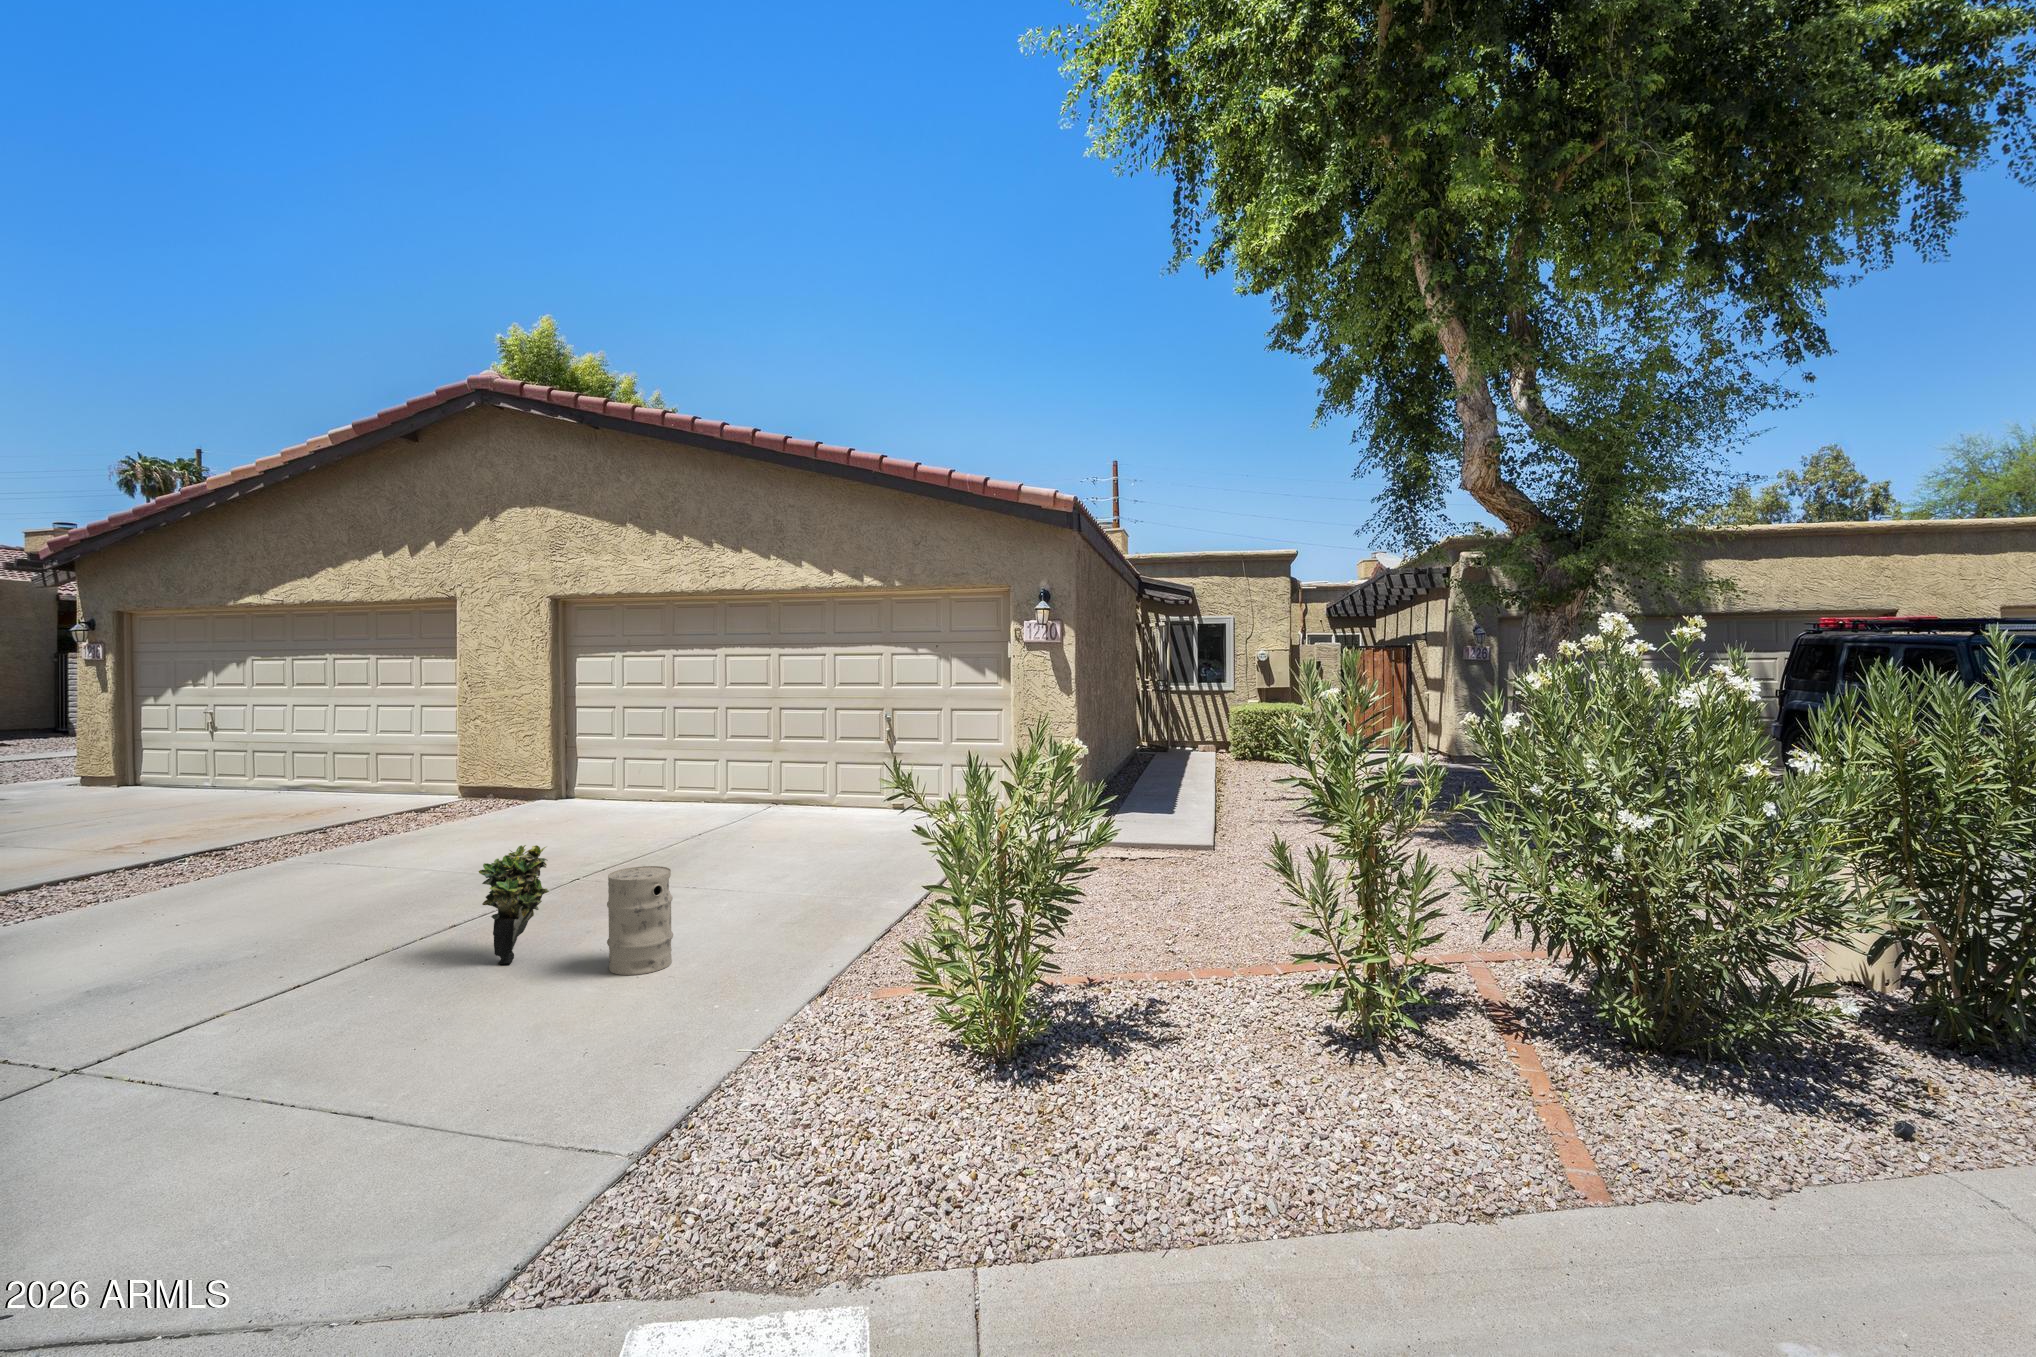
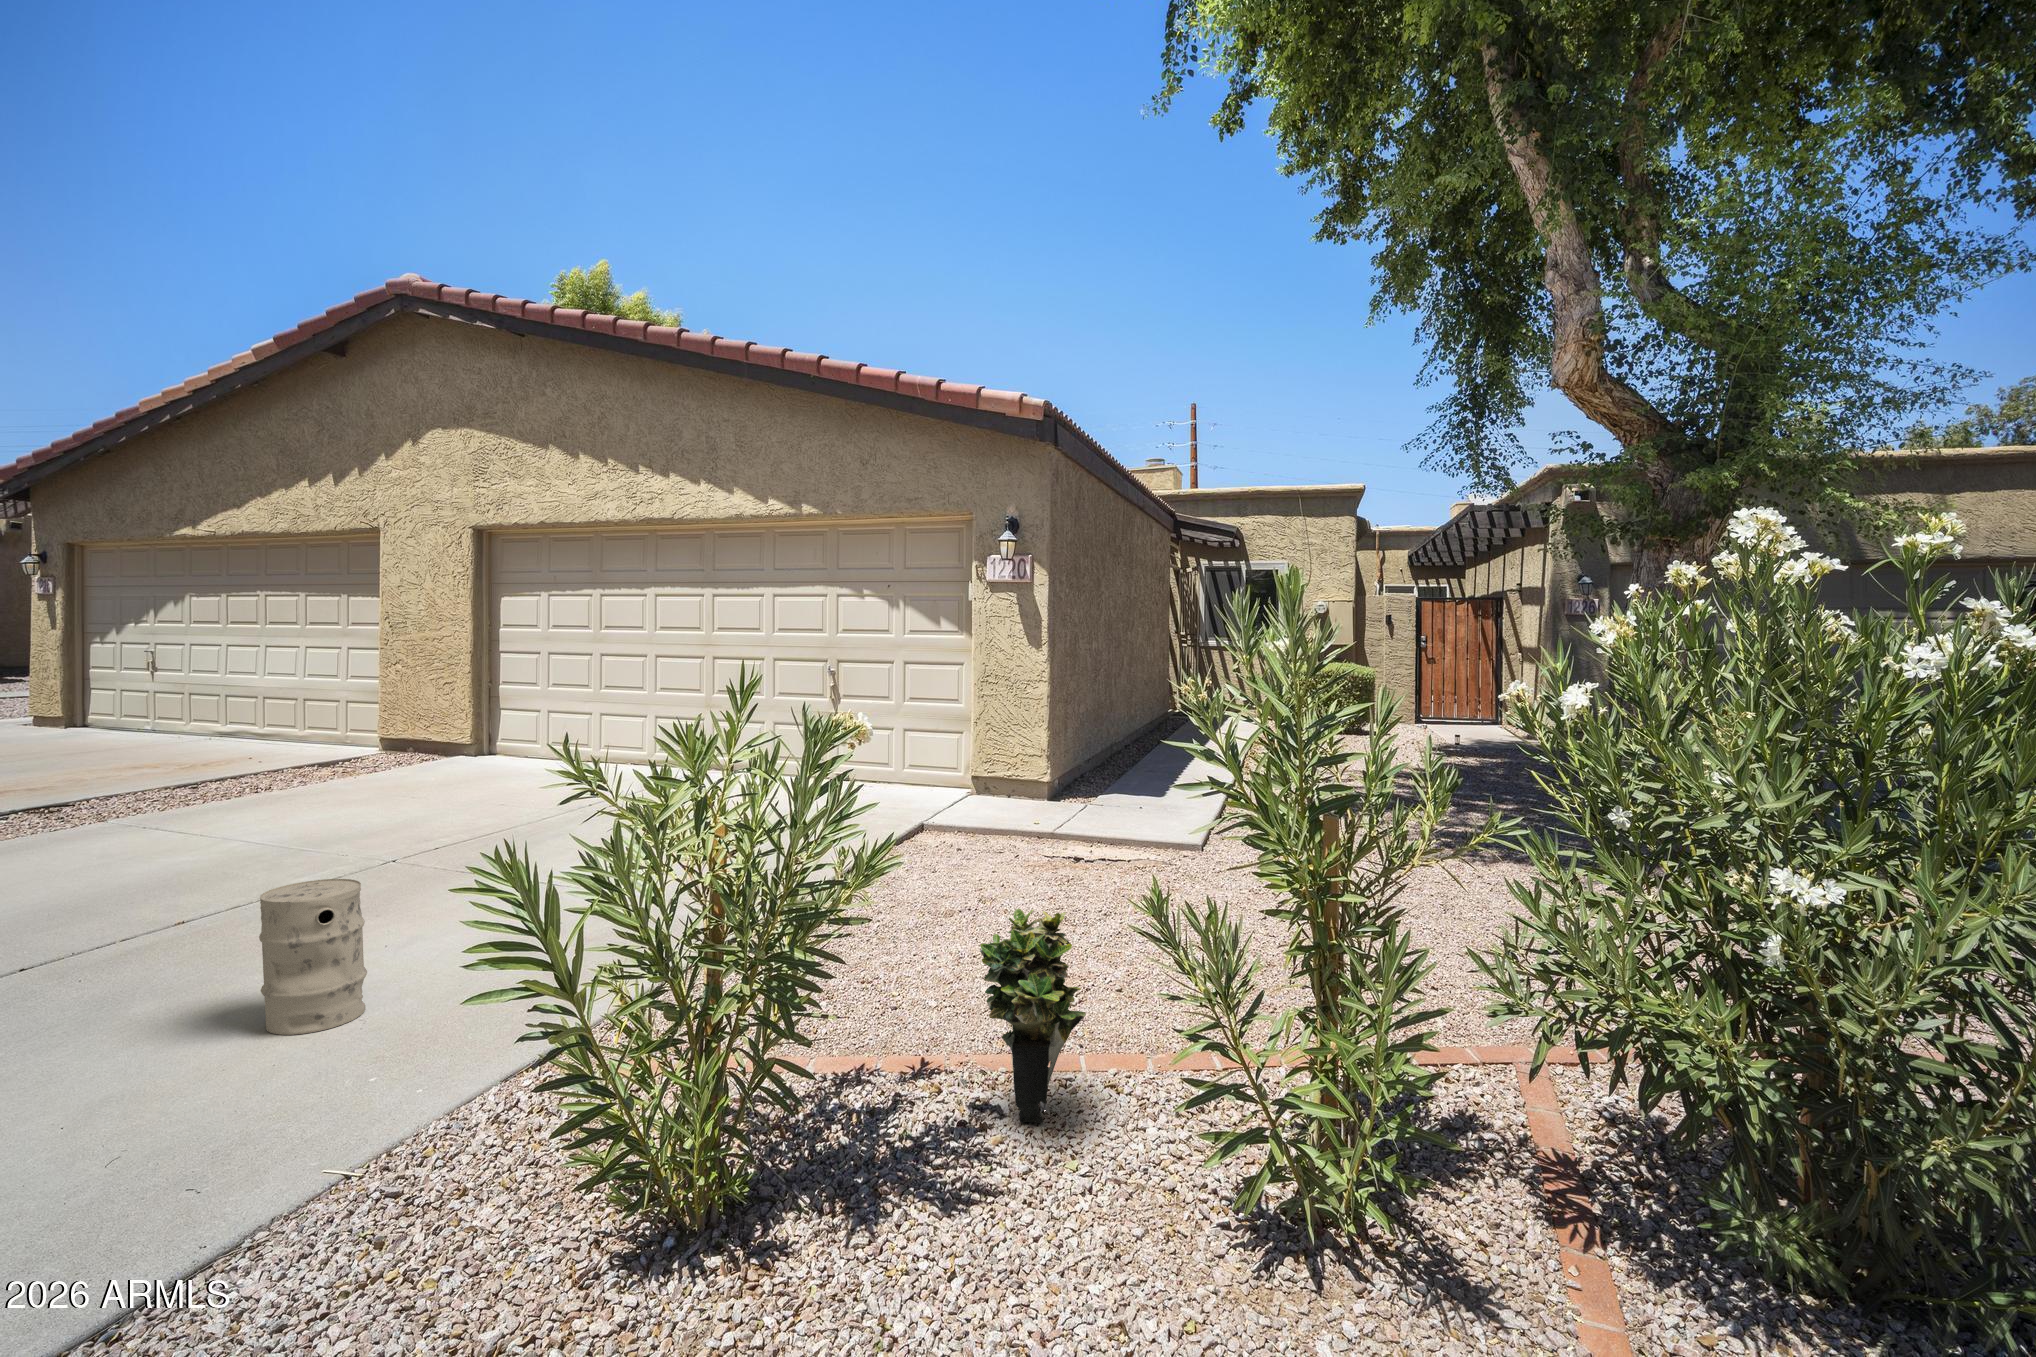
potted plant: present [479,845,549,964] -> present [980,909,1086,1123]

